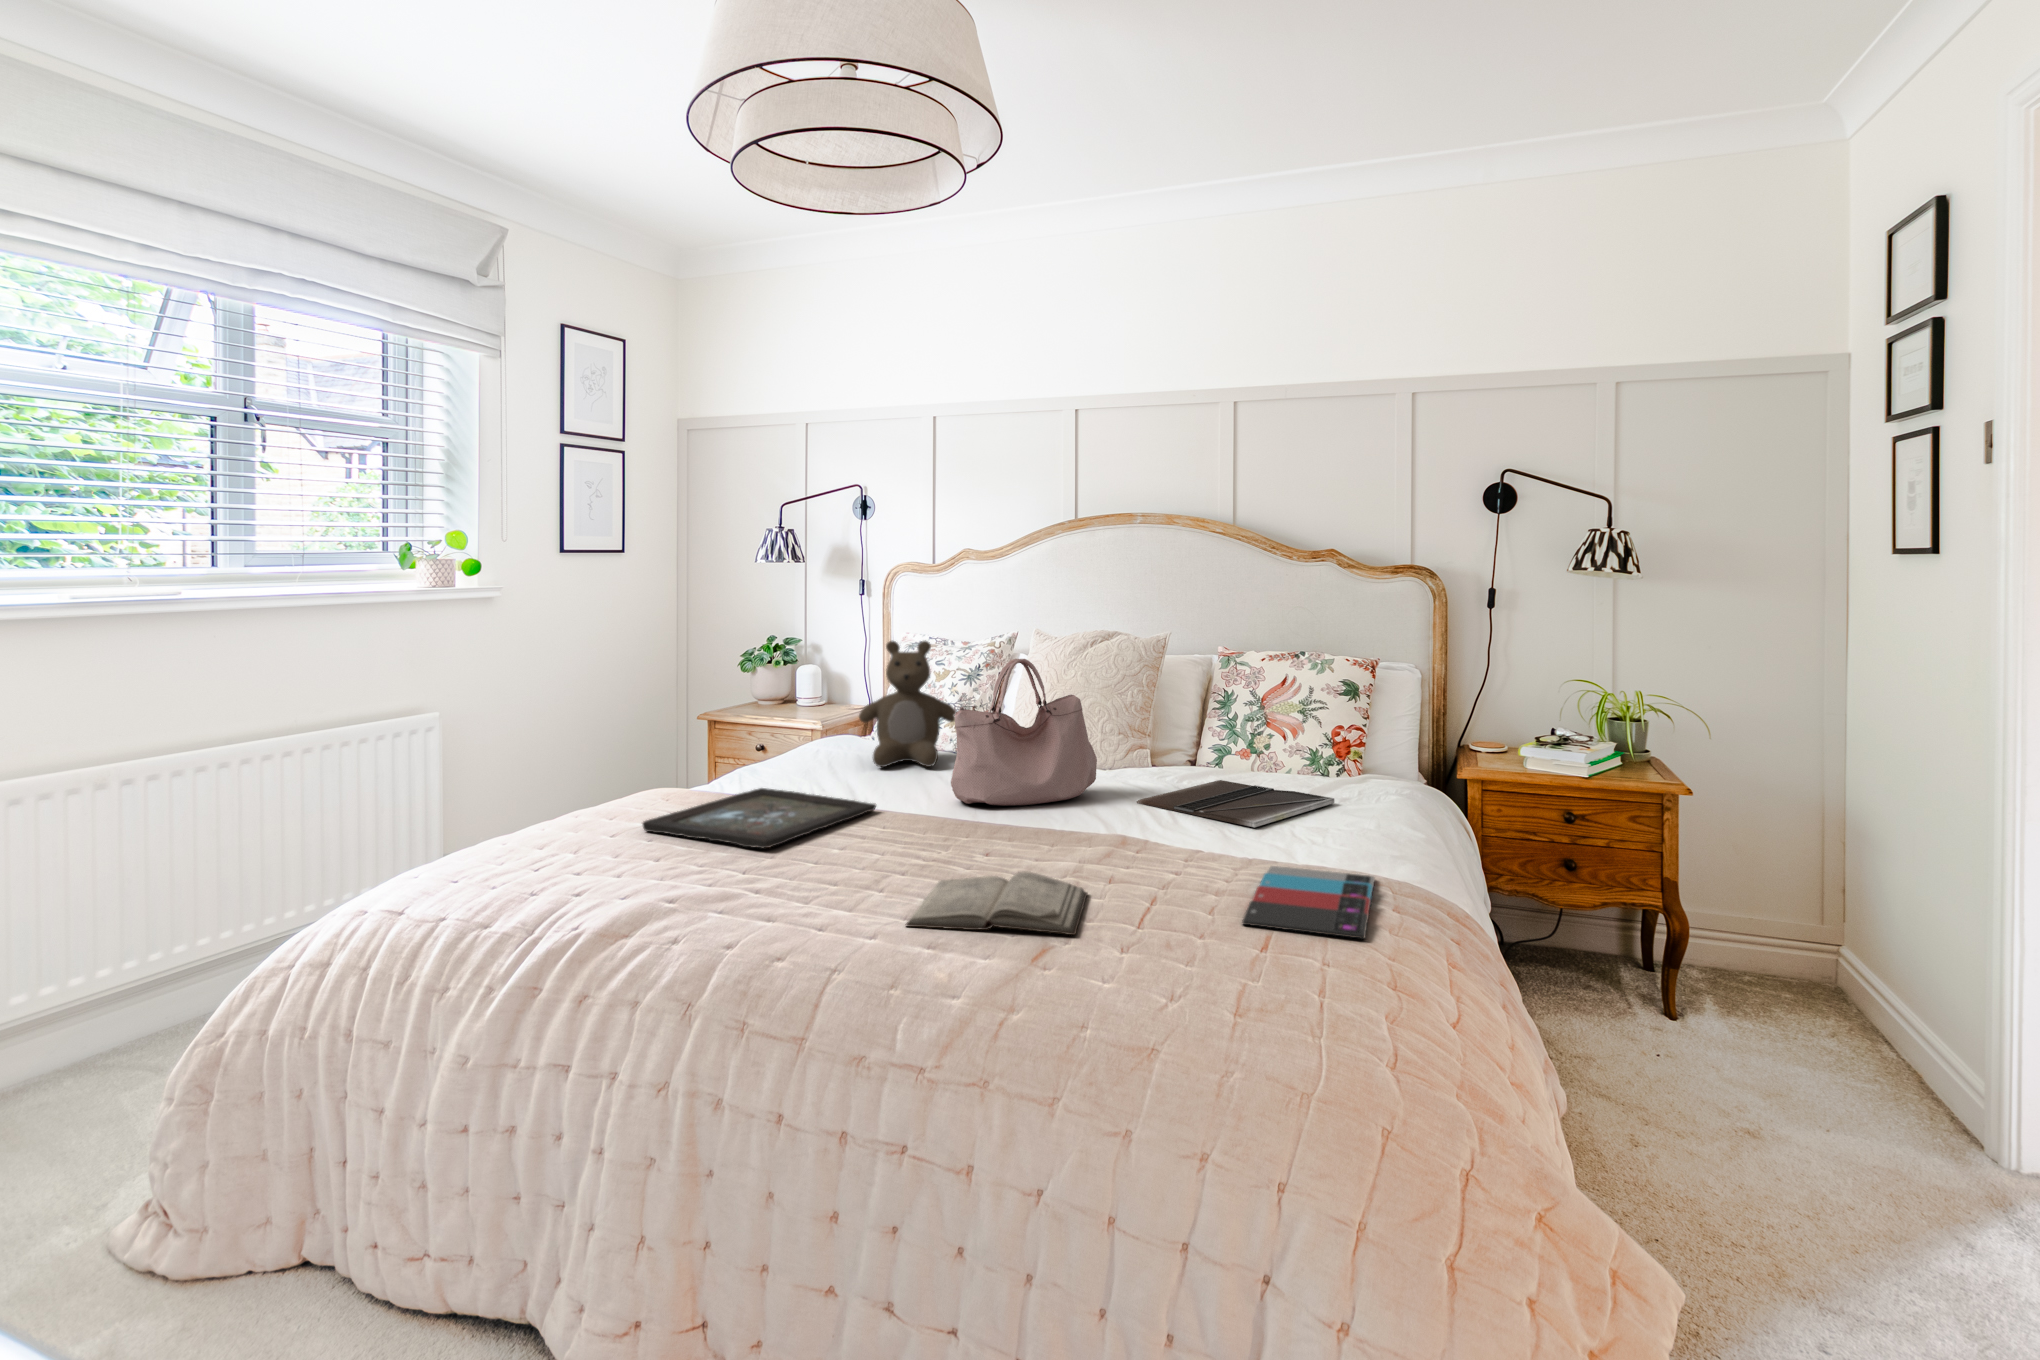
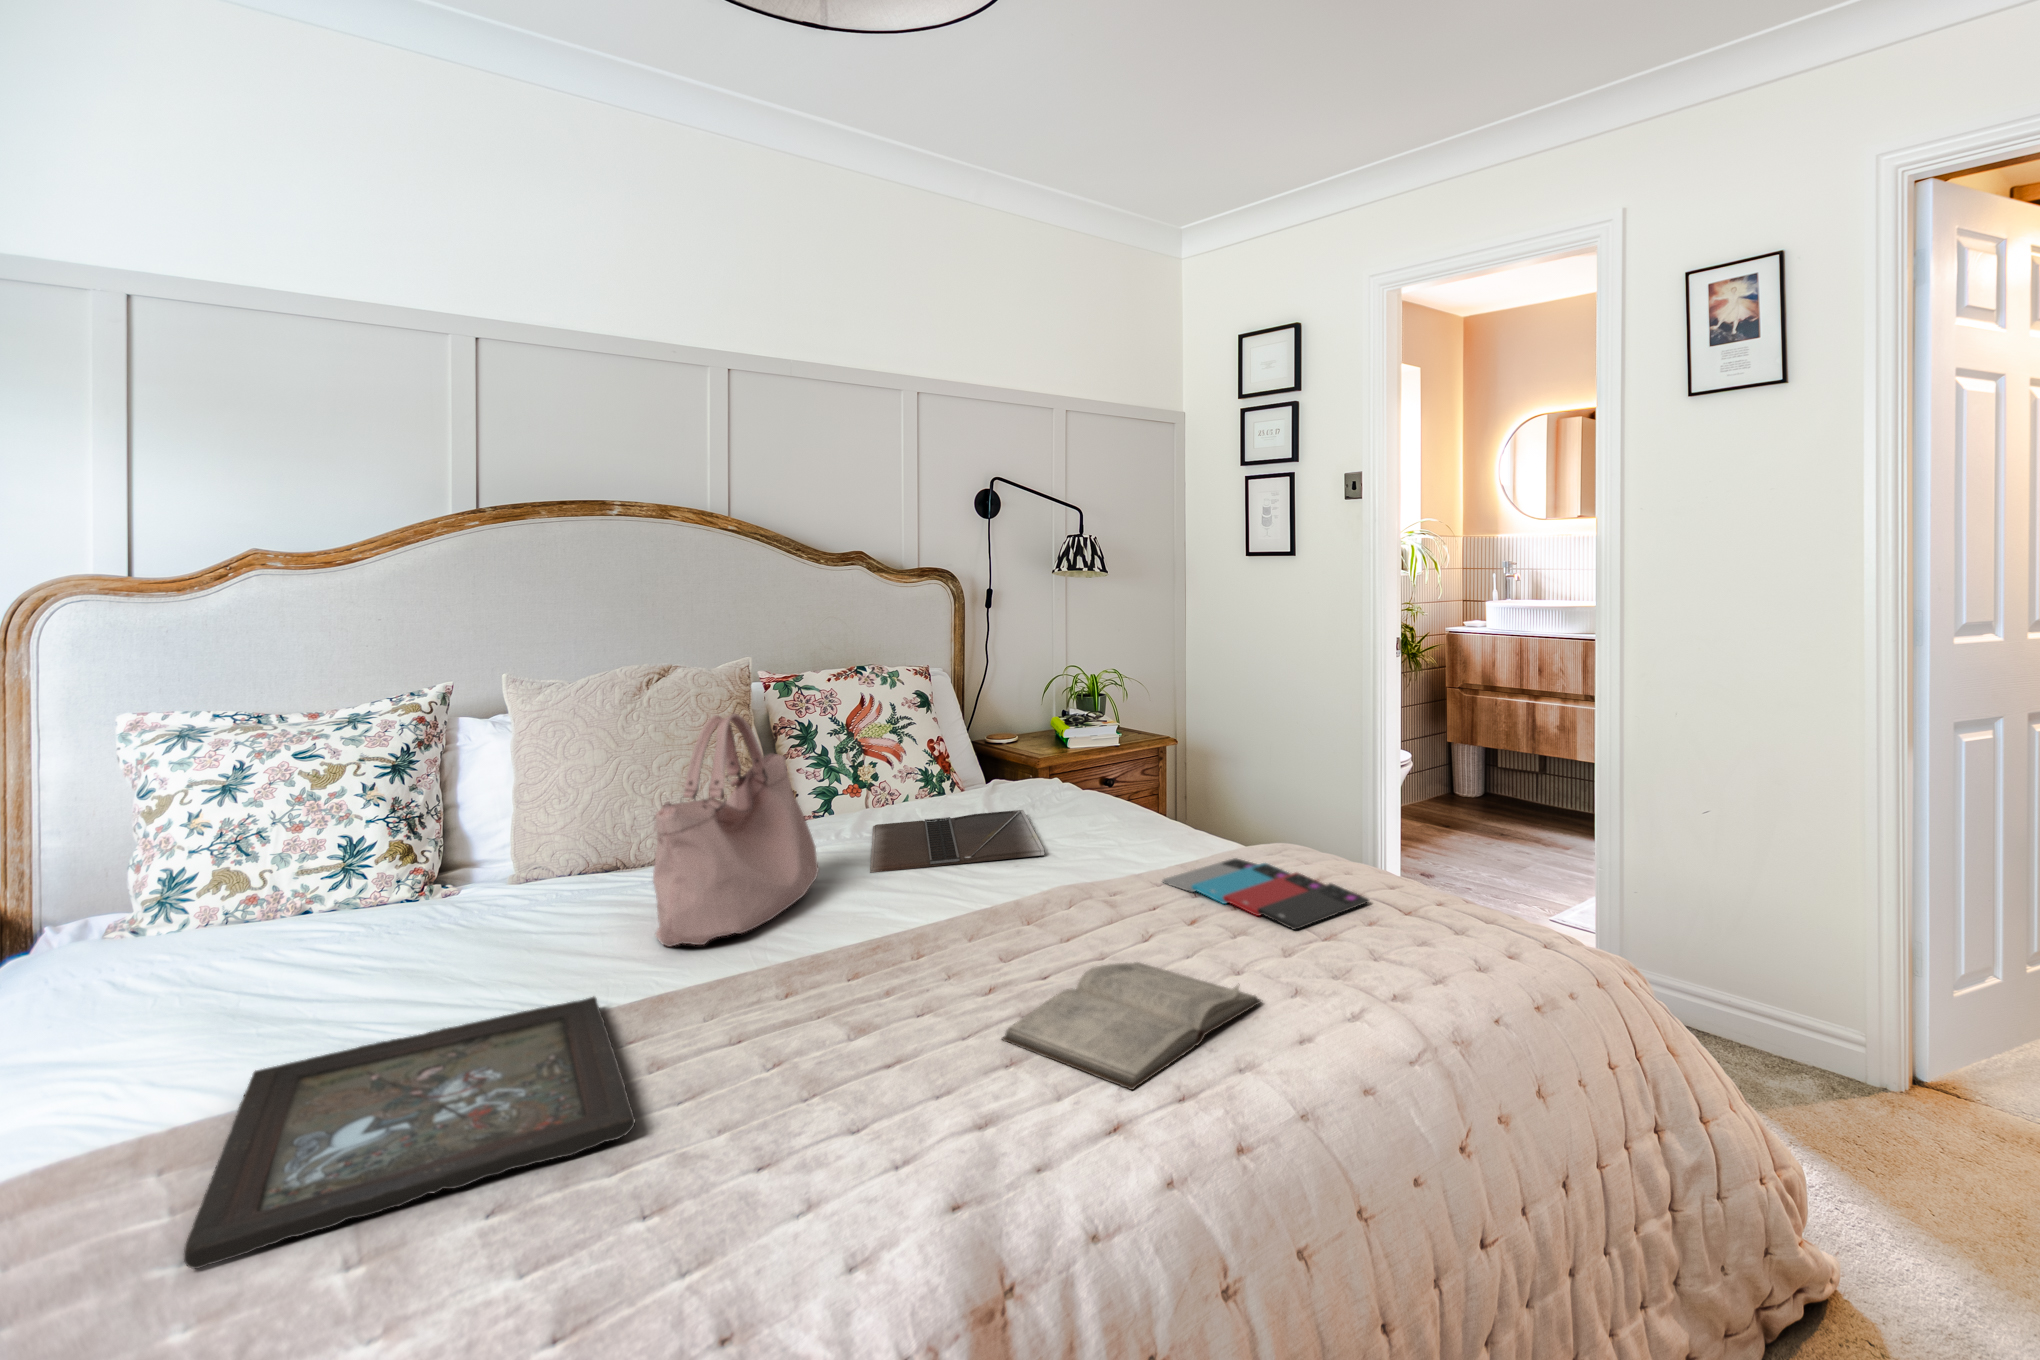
teddy bear: present [859,640,956,767] -> none [248,716,475,957]

